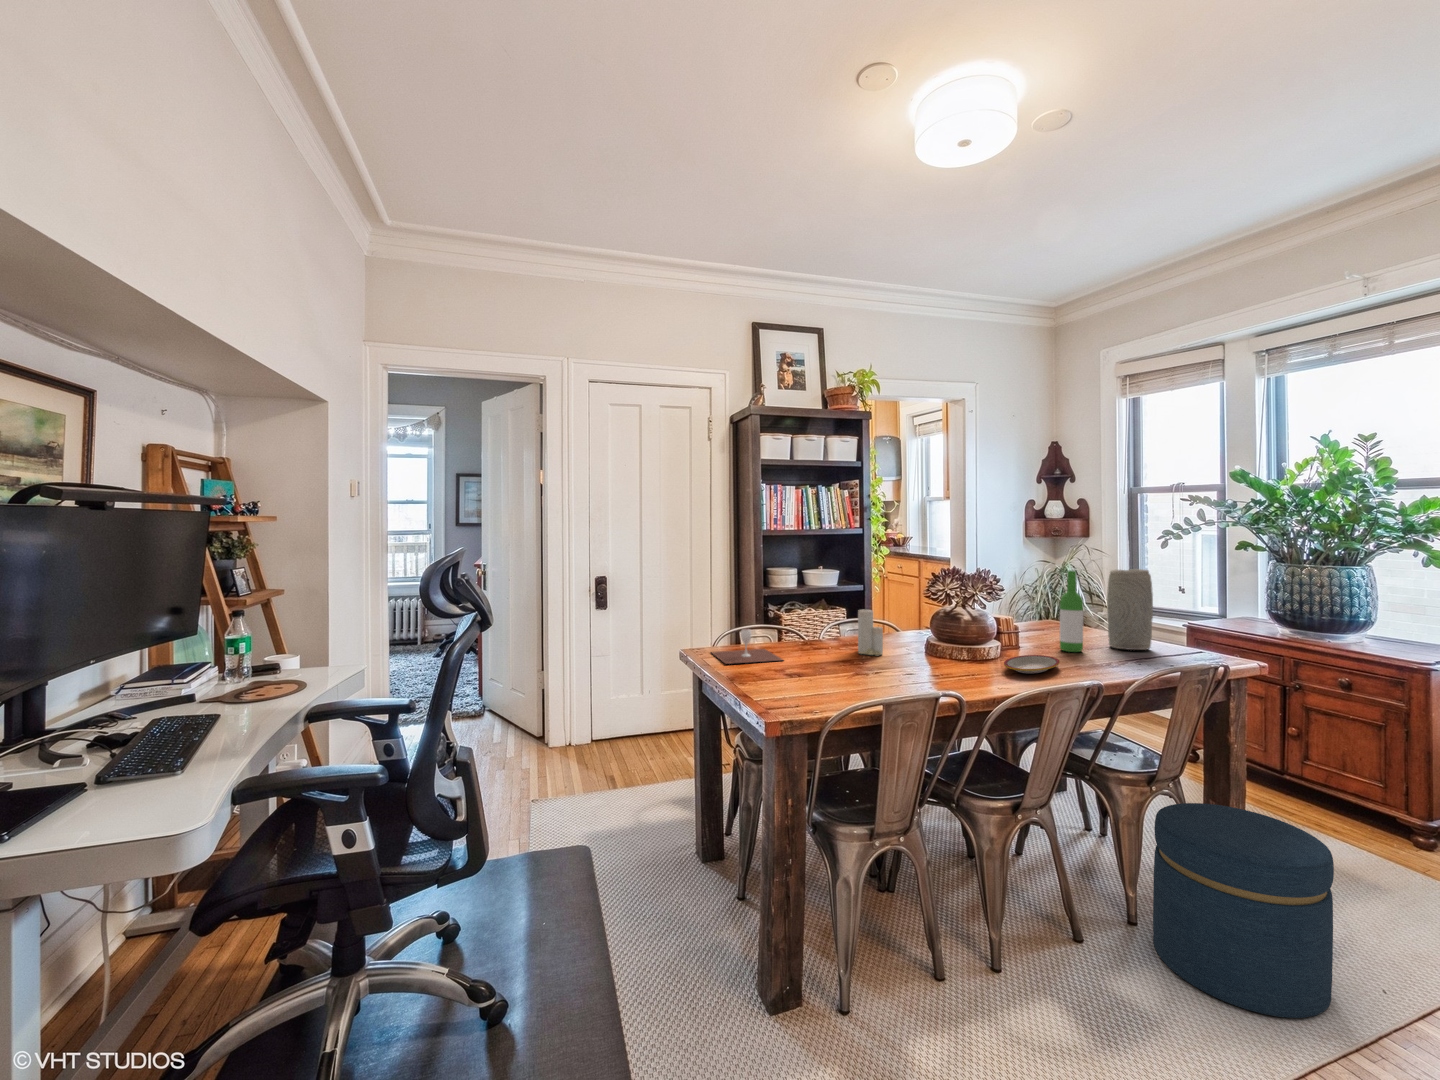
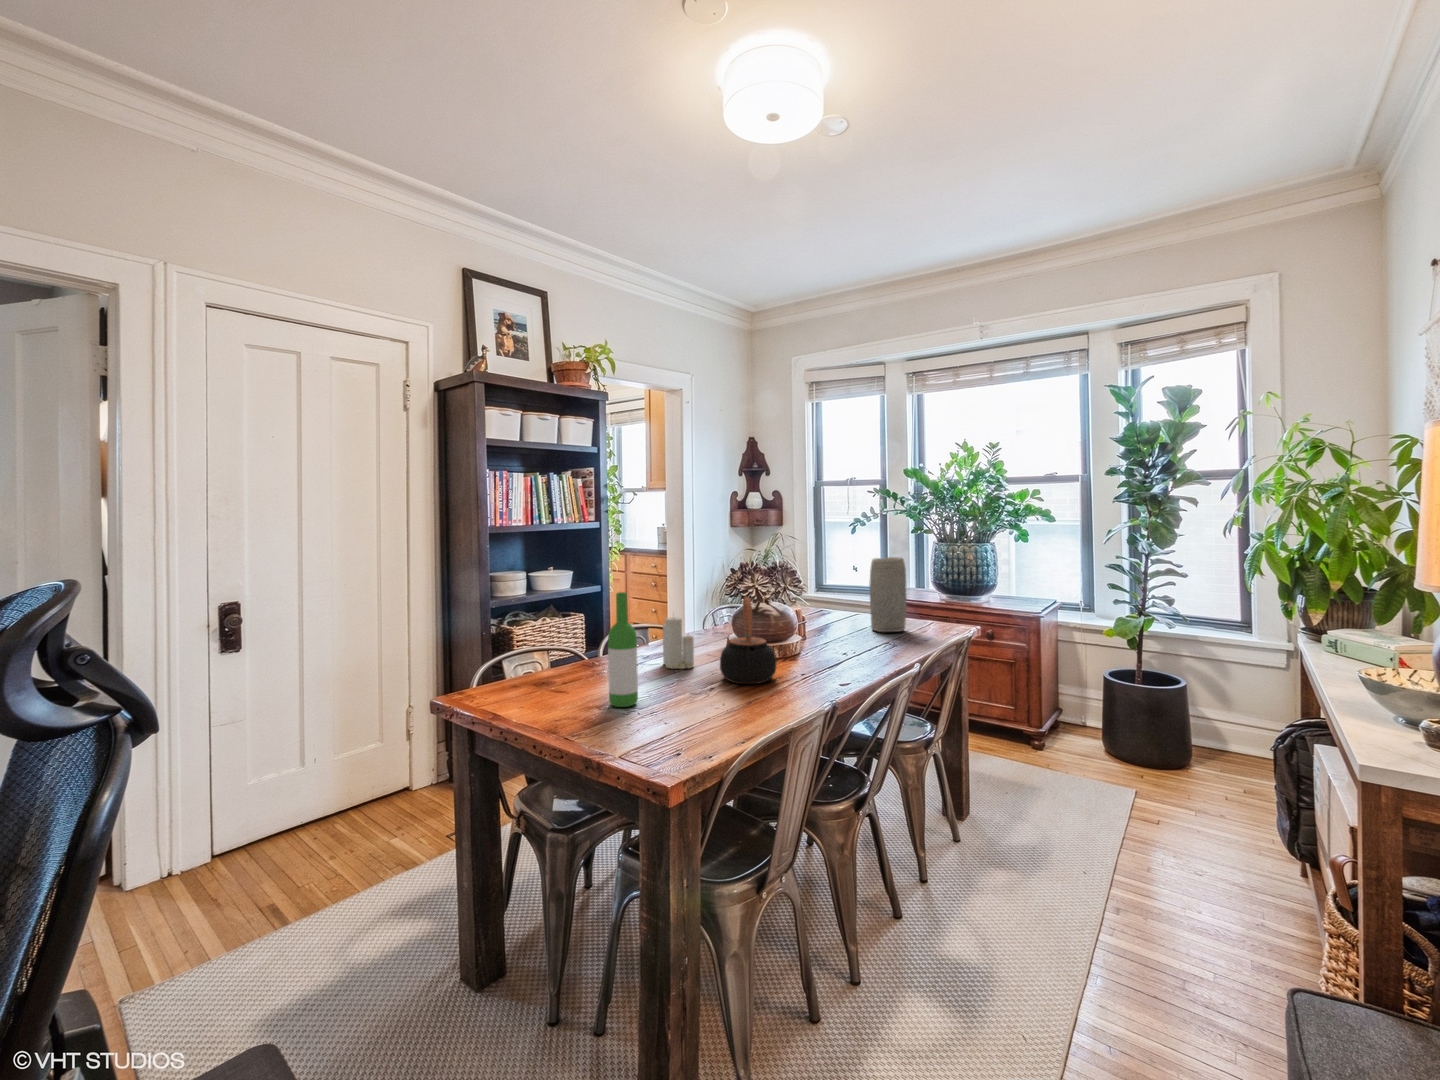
wine bottle: present [1060,570,1083,652] -> present [608,592,638,707]
teapot: none [892,594,946,673] -> present [720,597,776,684]
wine glass: present [712,629,782,664] -> none [486,656,595,707]
plate: present [1004,655,1059,674] -> none [822,647,867,669]
ottoman: present [1153,803,1334,1018] -> none [949,762,1081,938]

